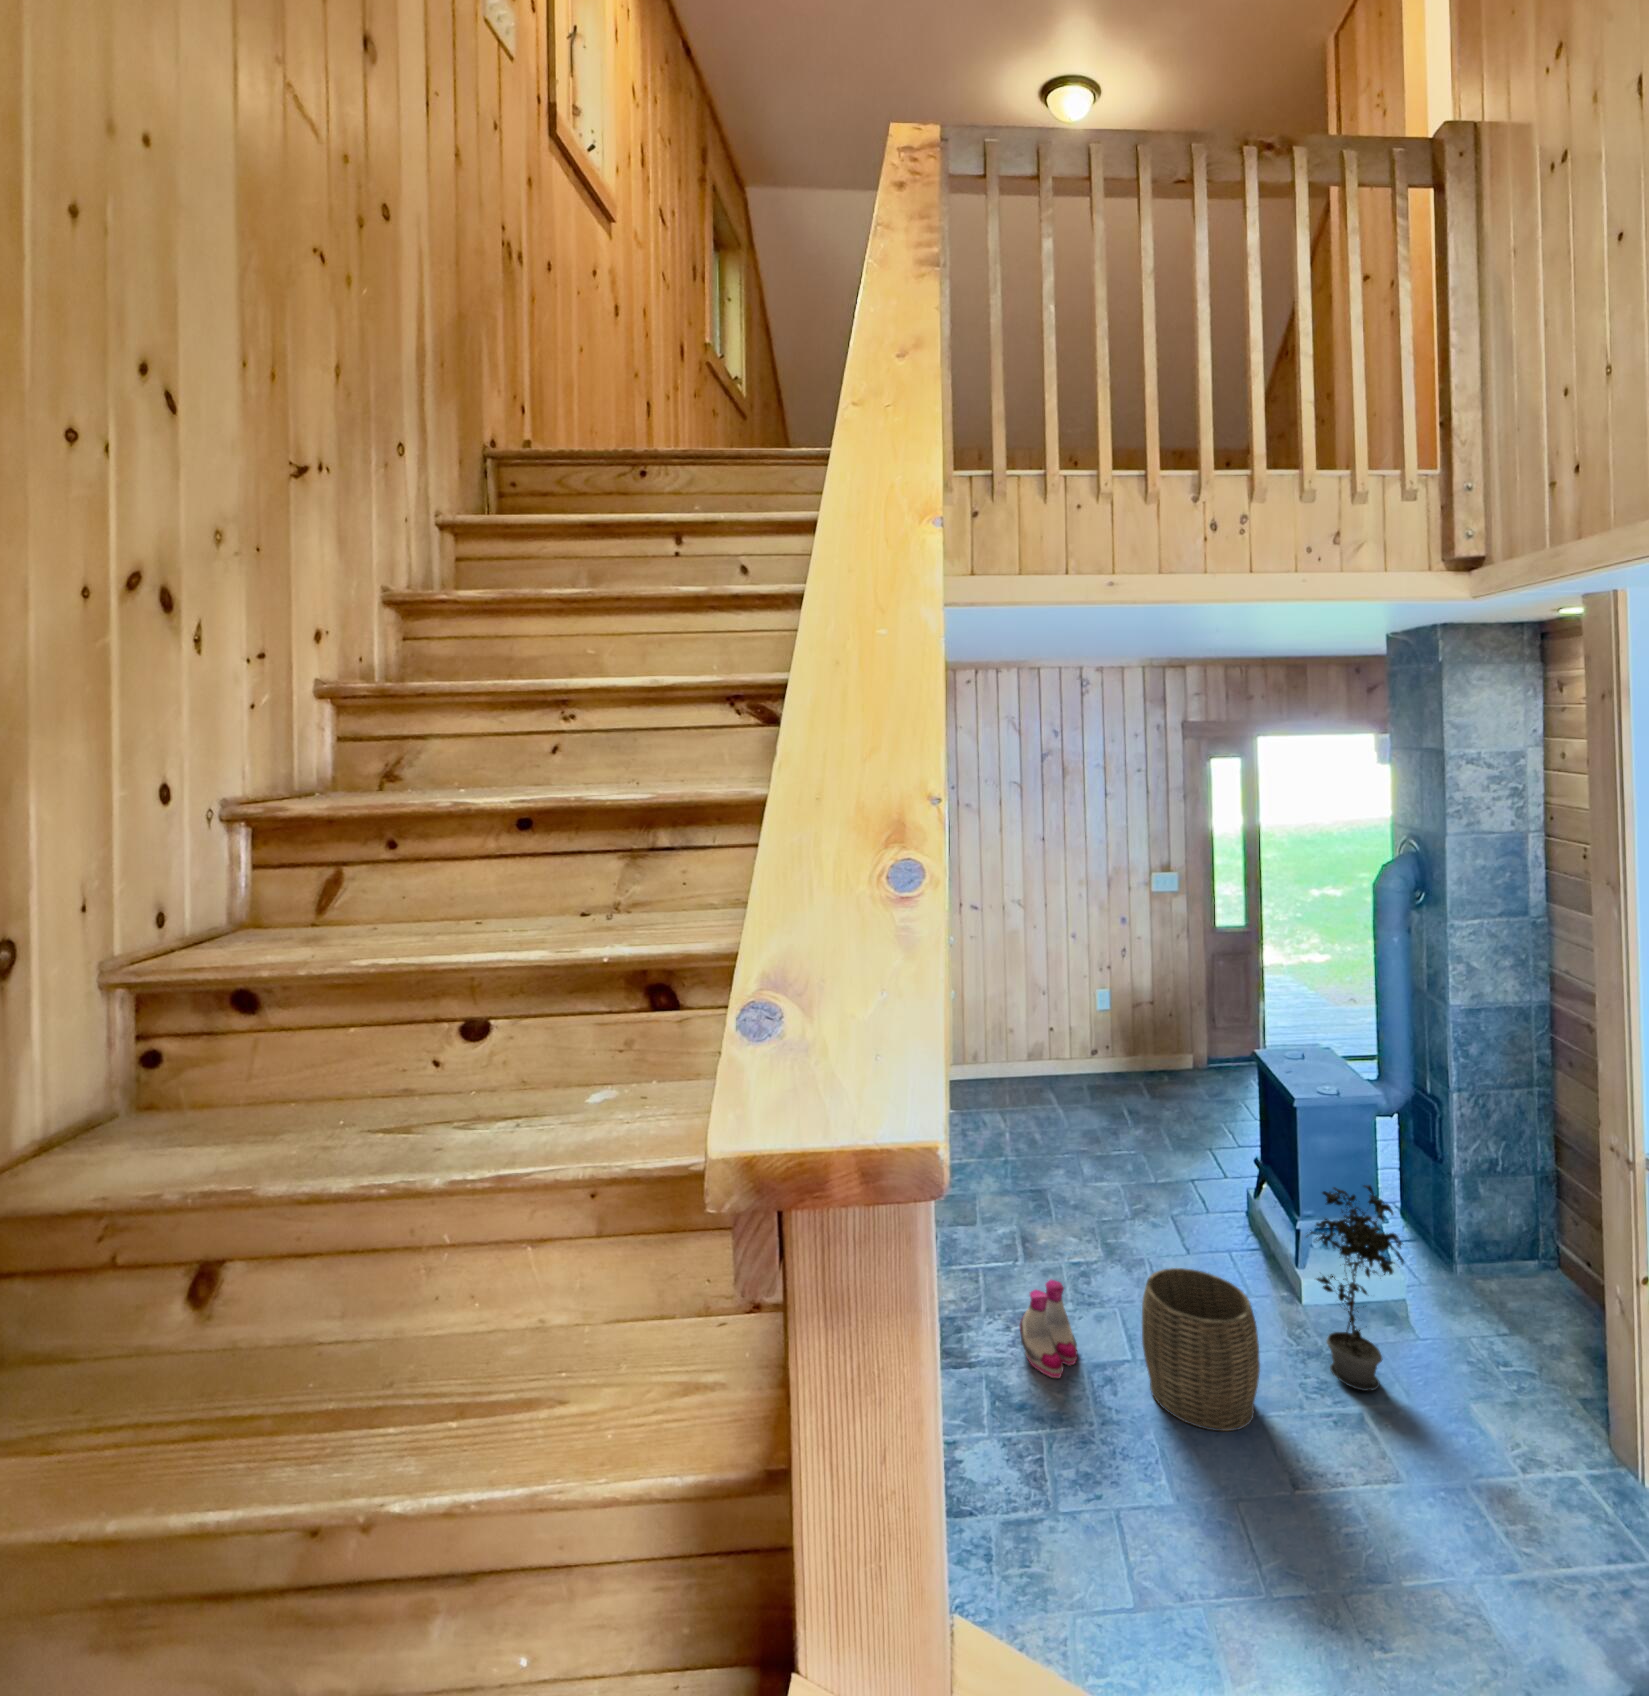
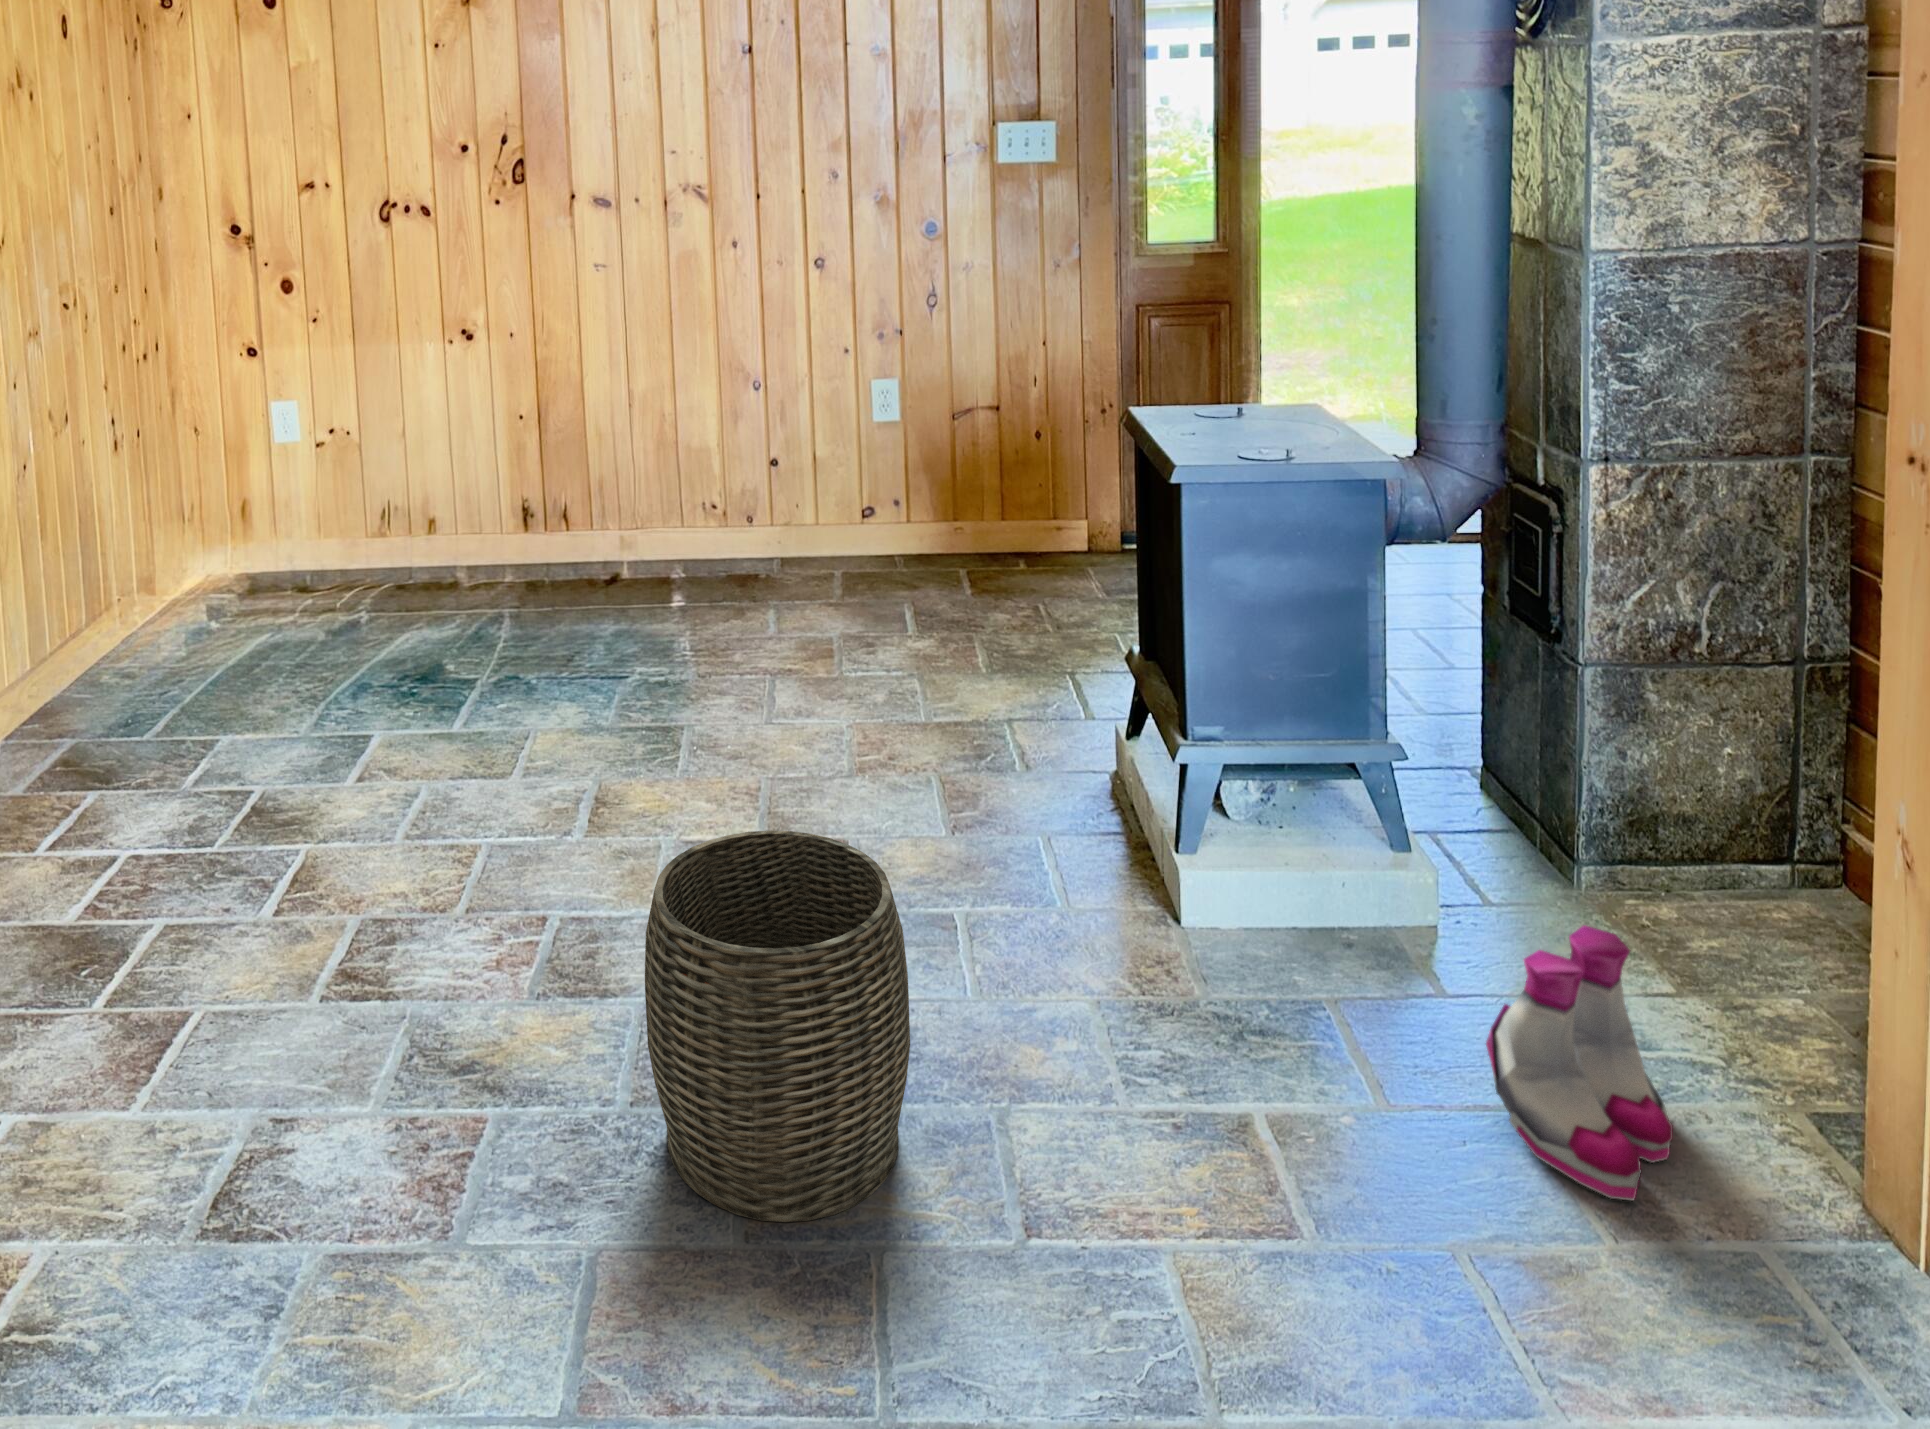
potted plant: present [1307,1185,1404,1391] -> none [1079,631,1324,1143]
boots: present [1019,1280,1077,1378] -> present [1486,925,1673,1200]

